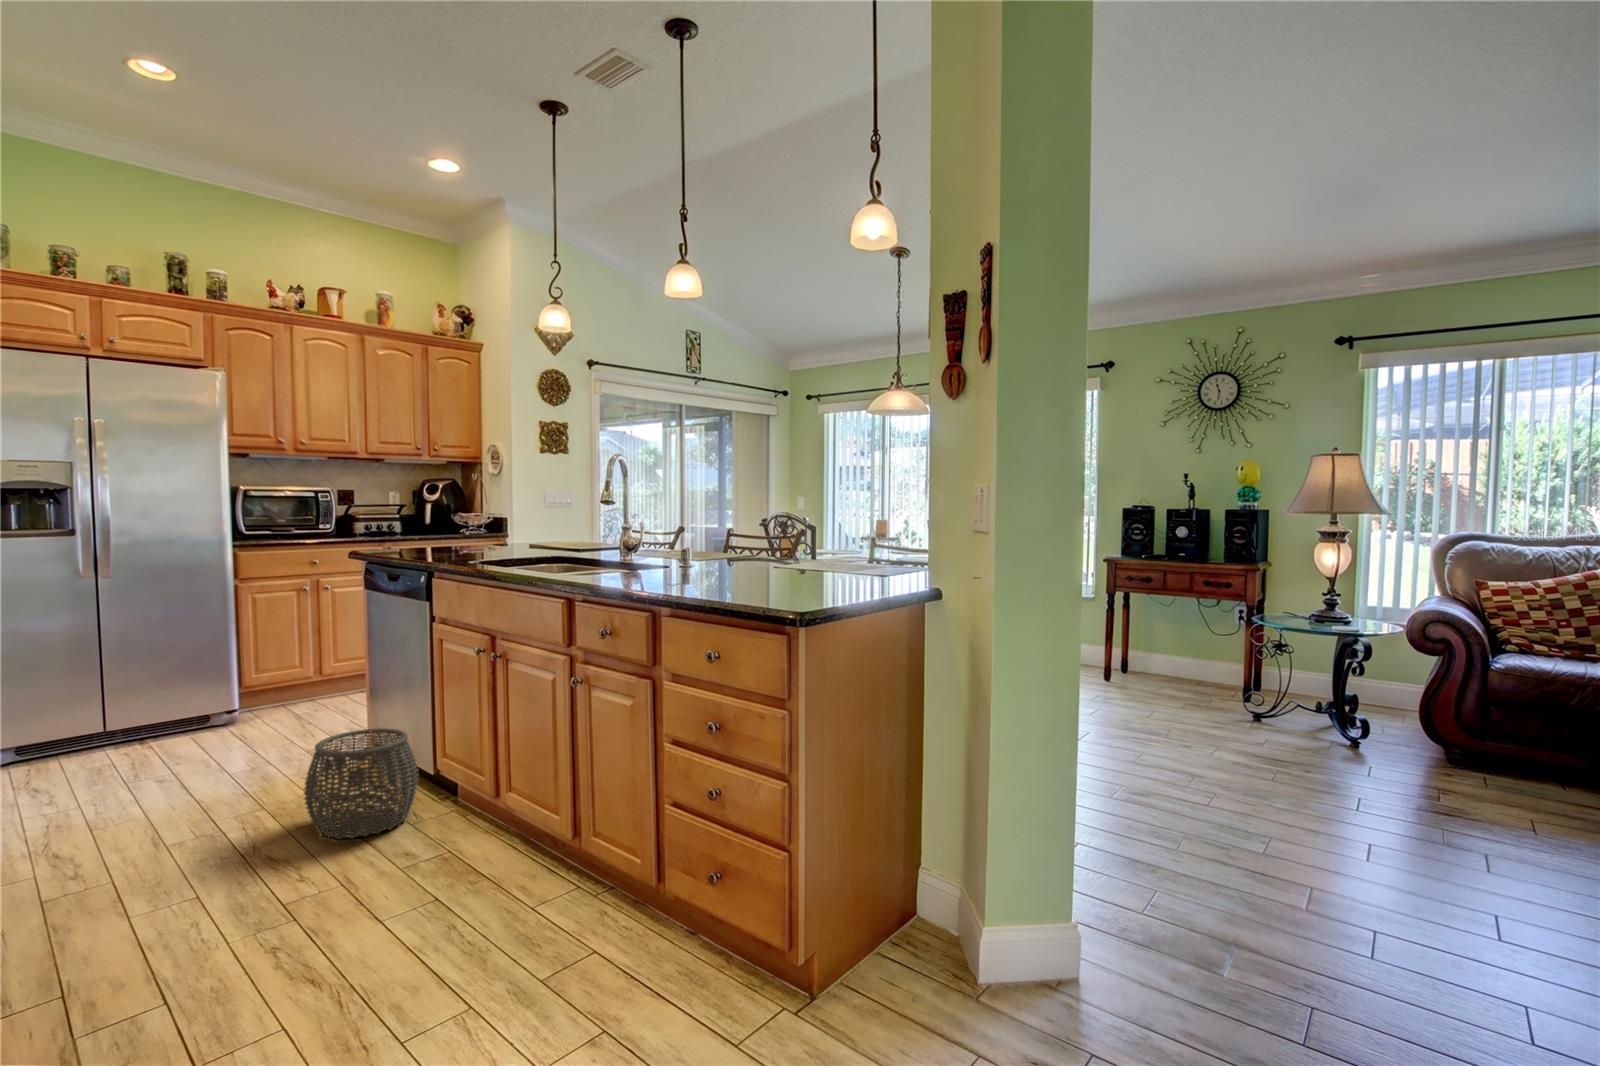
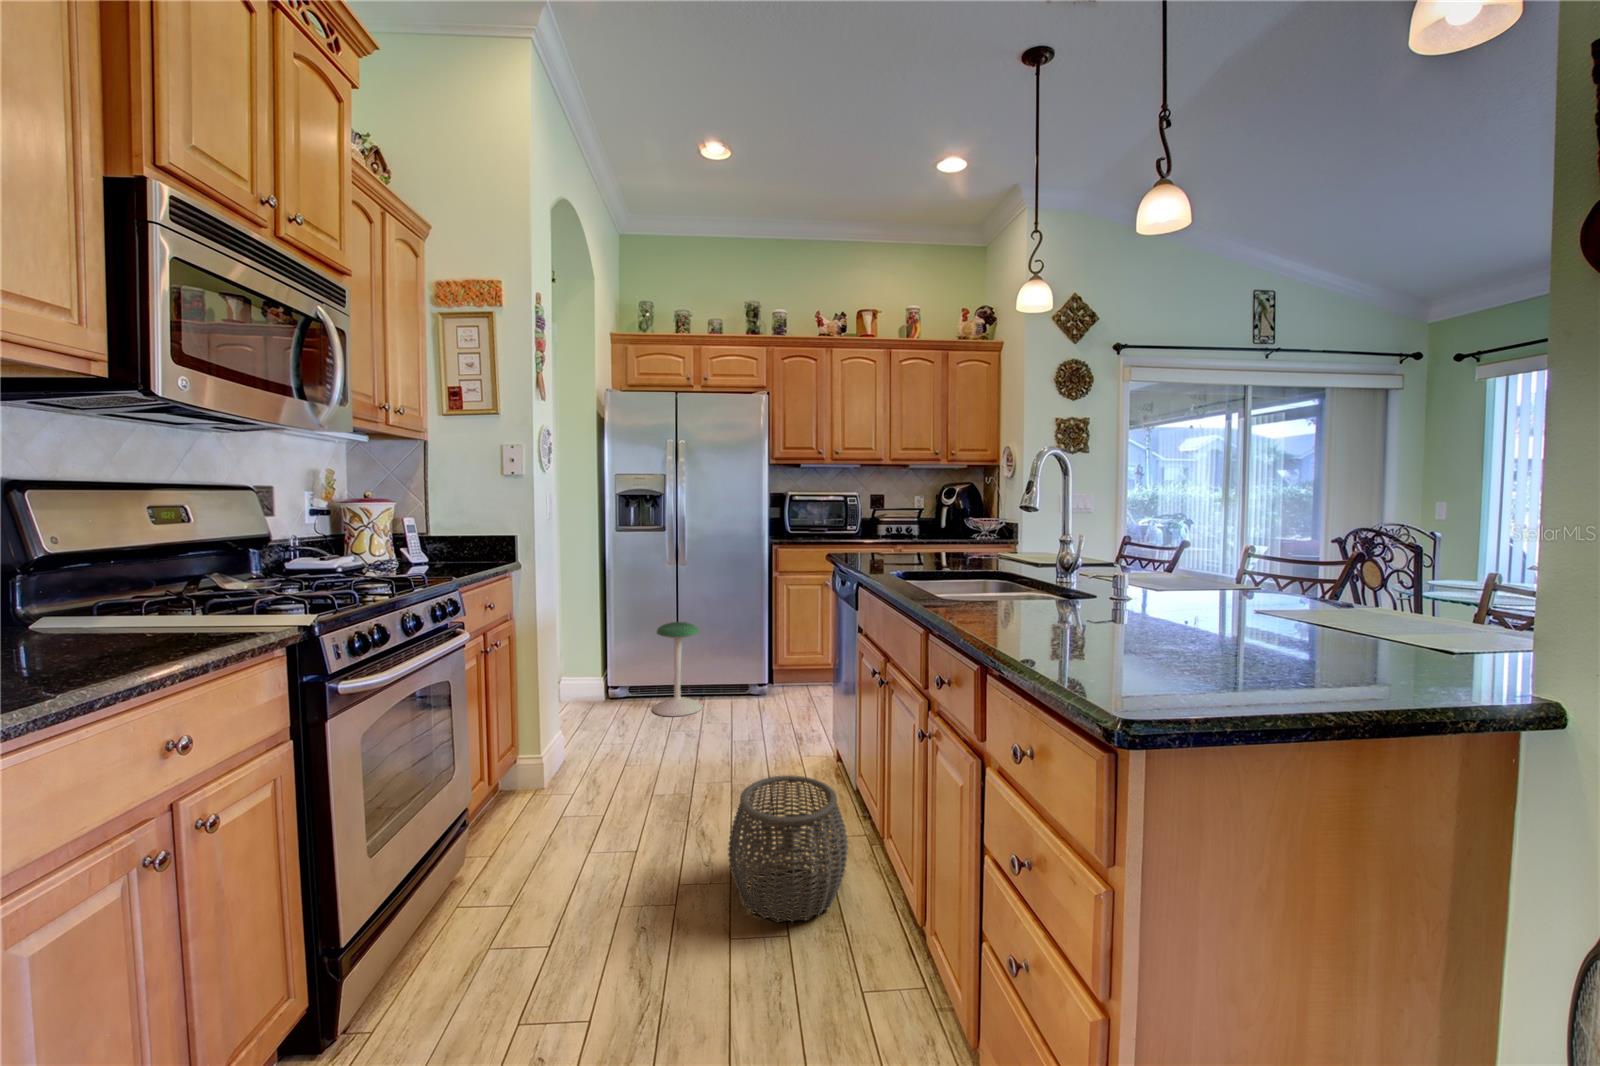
stool: none [65,644,145,761] -> present [653,622,702,717]

